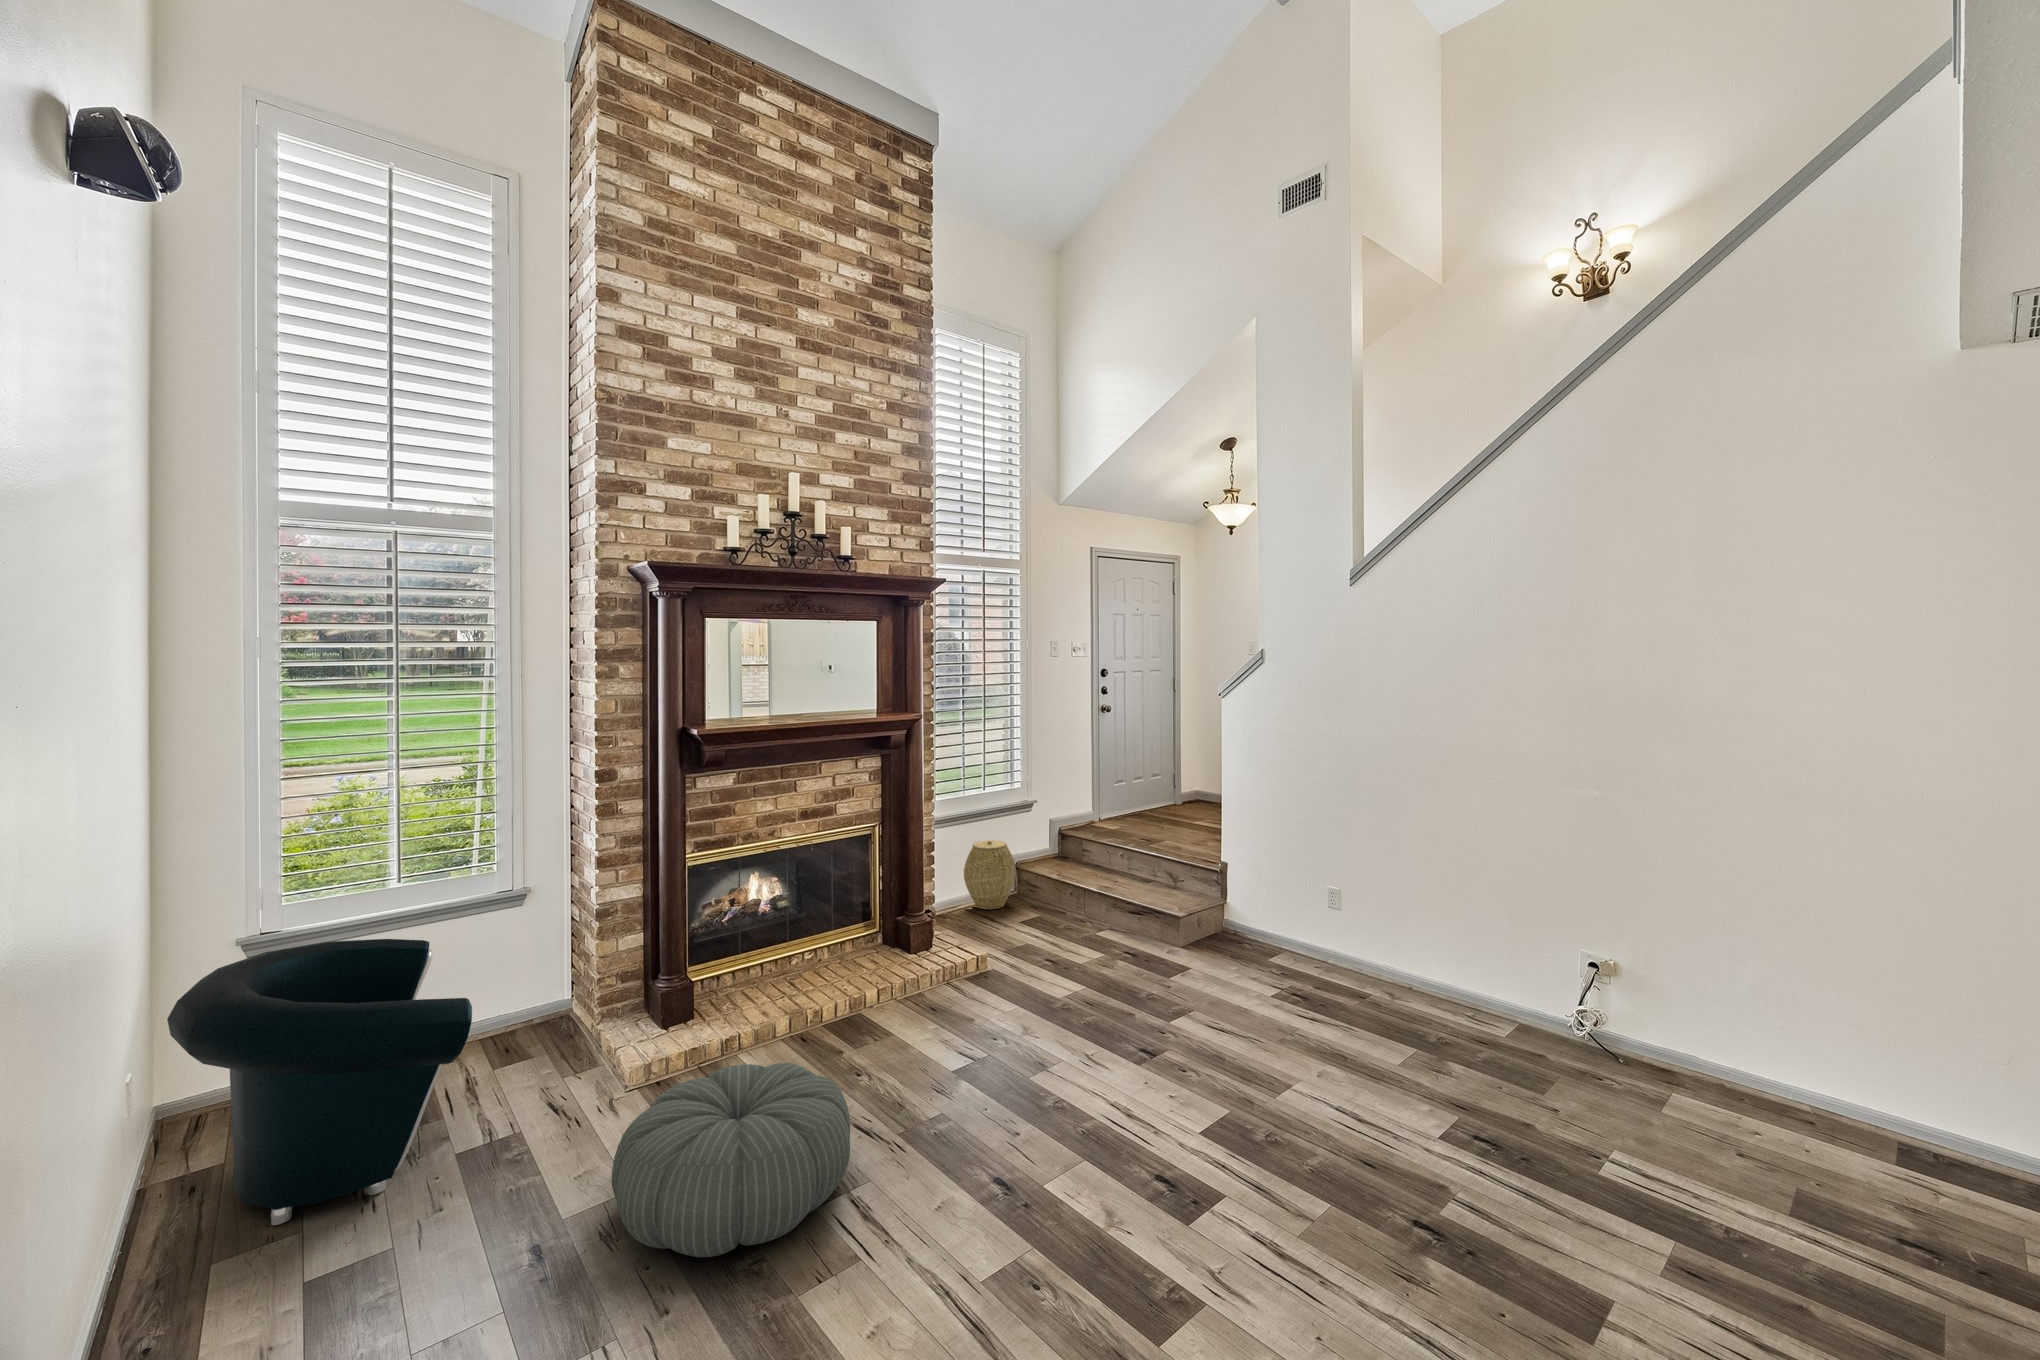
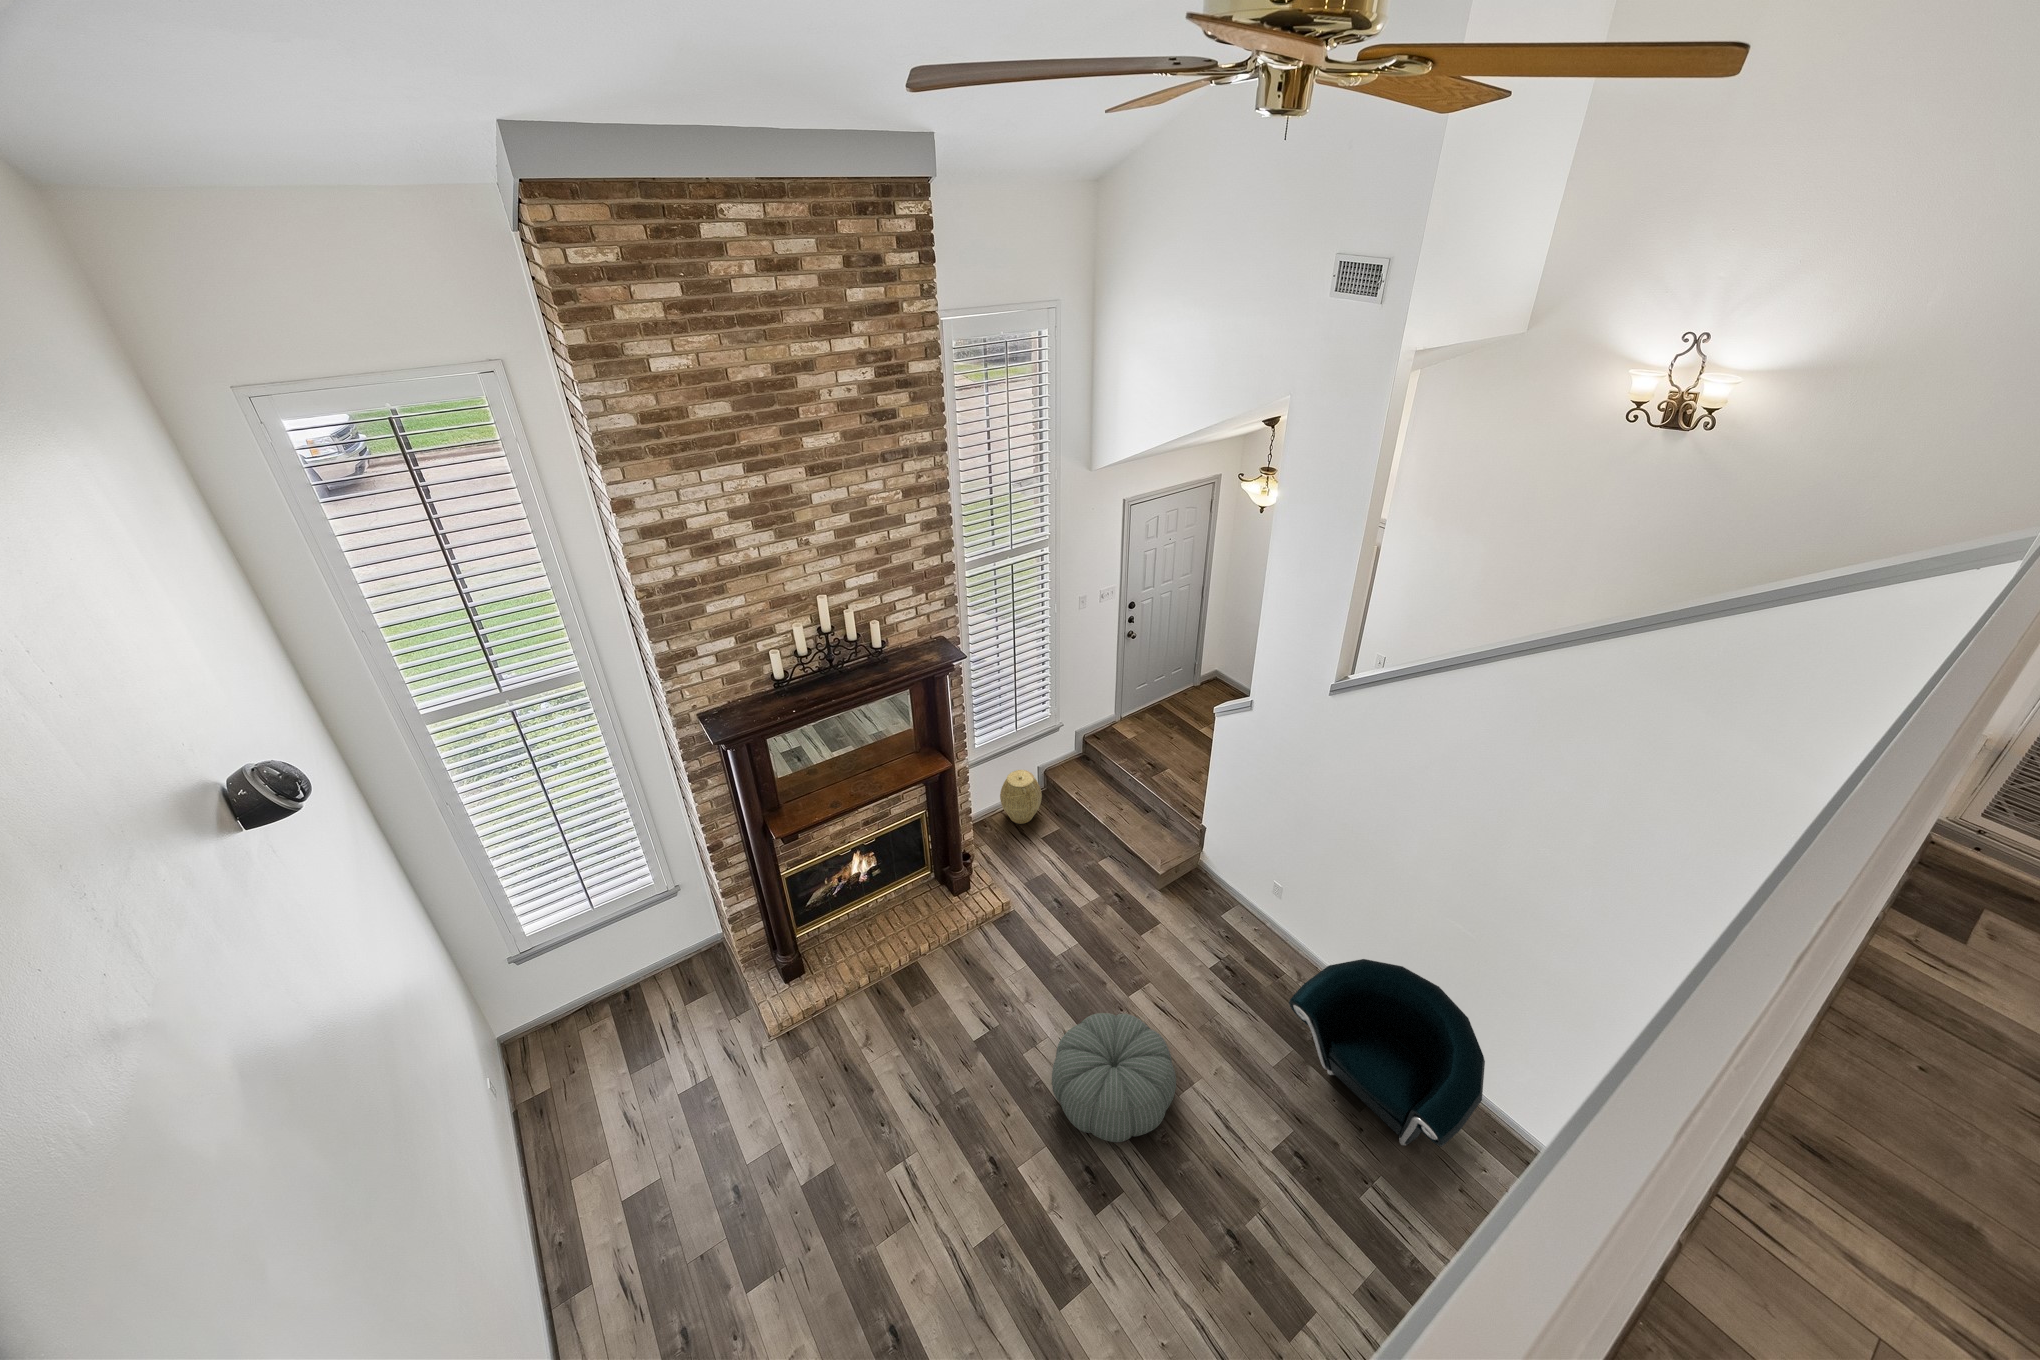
armchair: present [167,939,472,1225] -> present [1289,959,1485,1146]
pouf: present [612,1063,850,1257] -> present [1052,1013,1176,1142]

